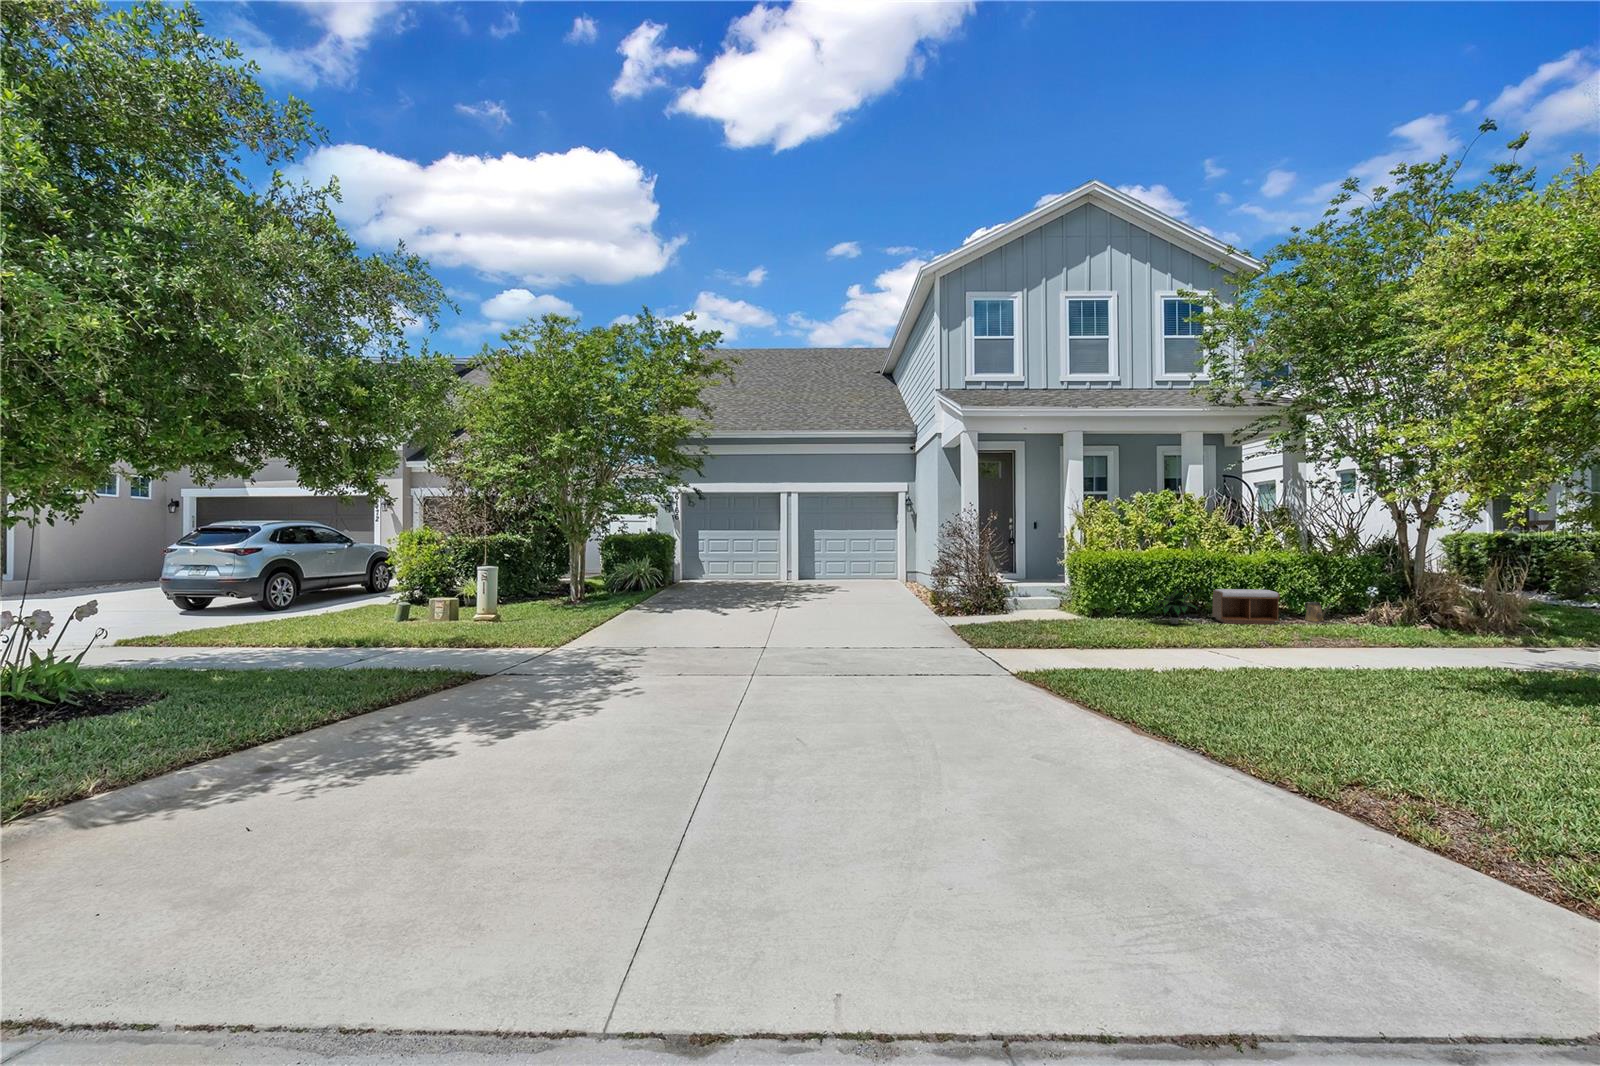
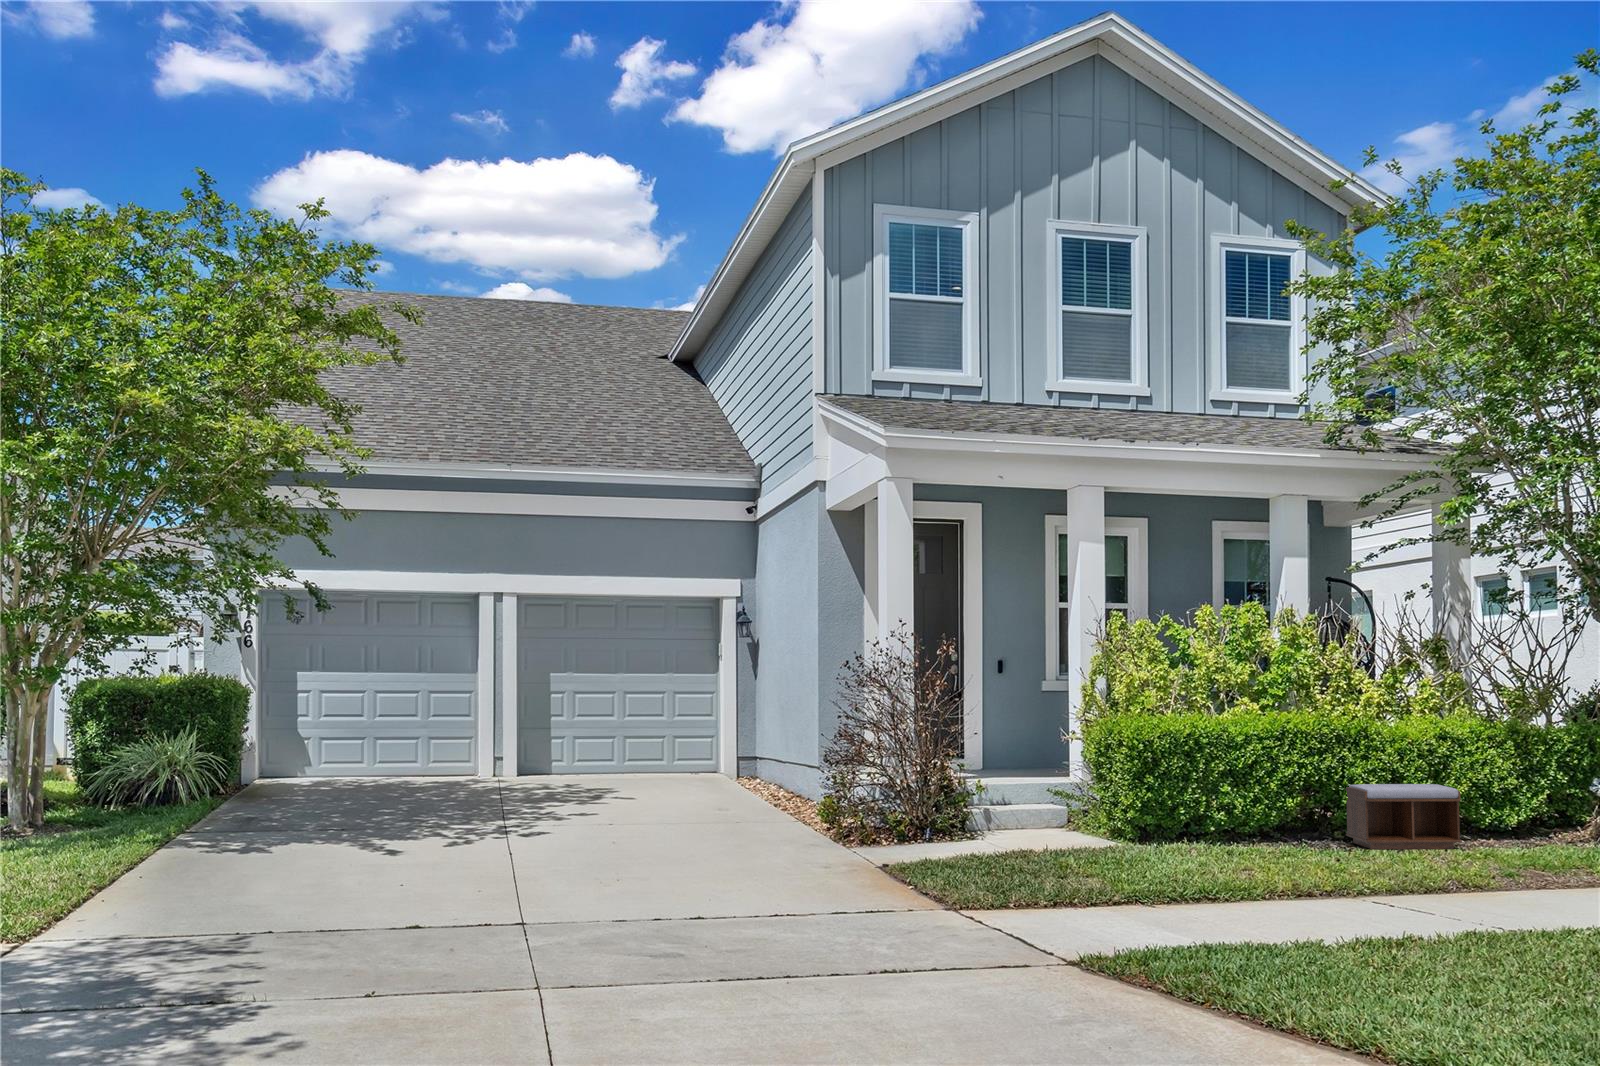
potted plant: present [1152,588,1200,624] -> none [1246,783,1337,853]
watering can: present [1304,602,1332,622] -> none [1492,806,1542,842]

